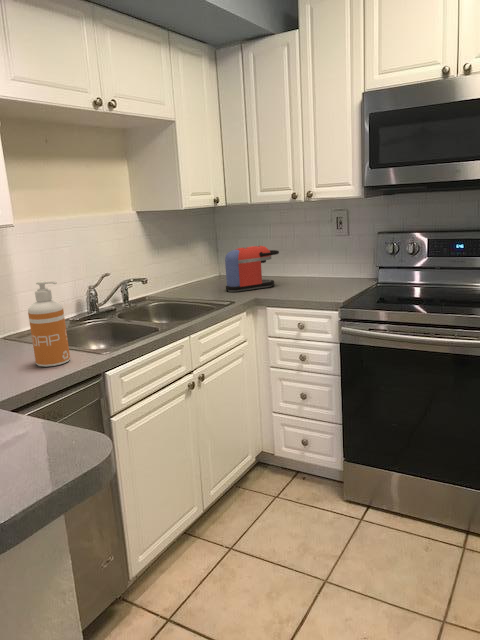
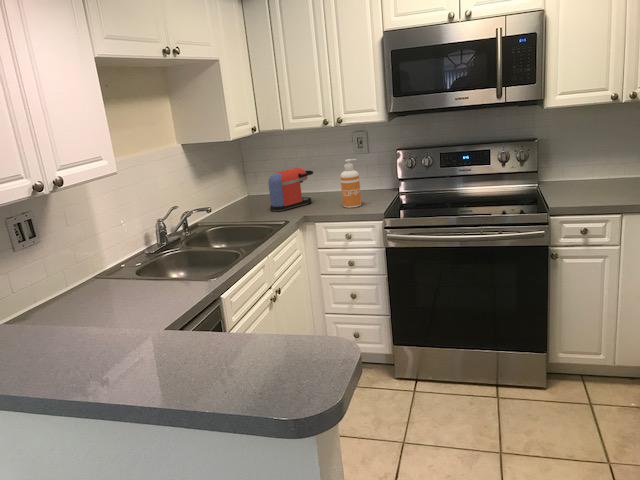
soap dispenser: present [28,281,70,367] -> present [340,159,361,208]

